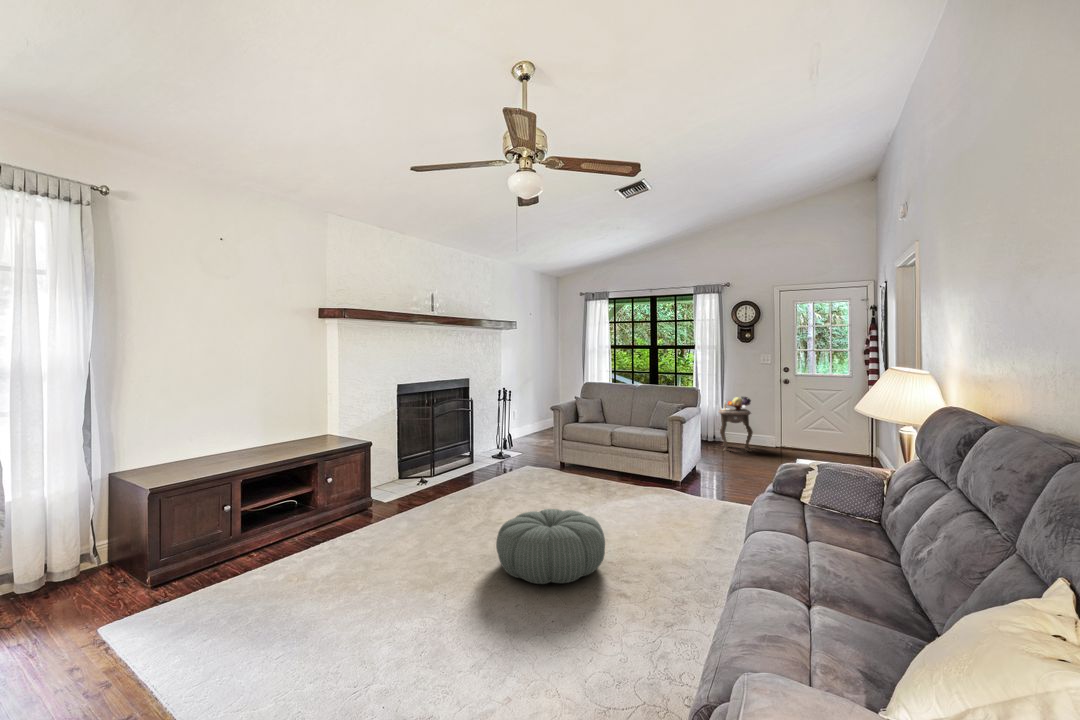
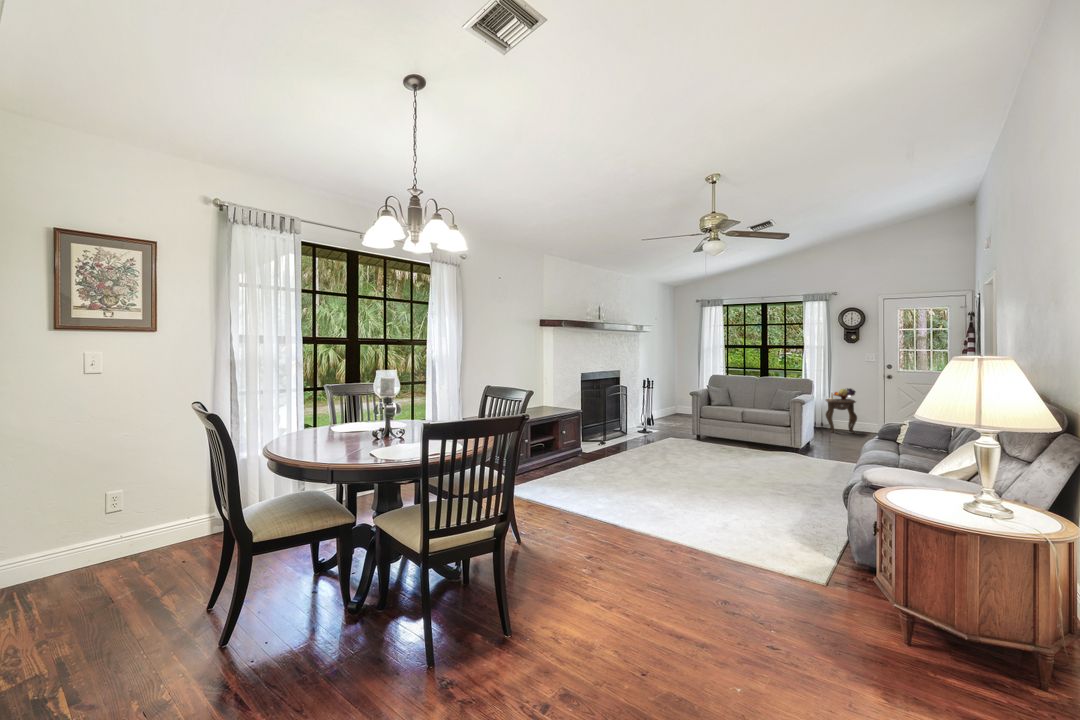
pouf: present [496,509,605,584] -> none [694,453,769,492]

